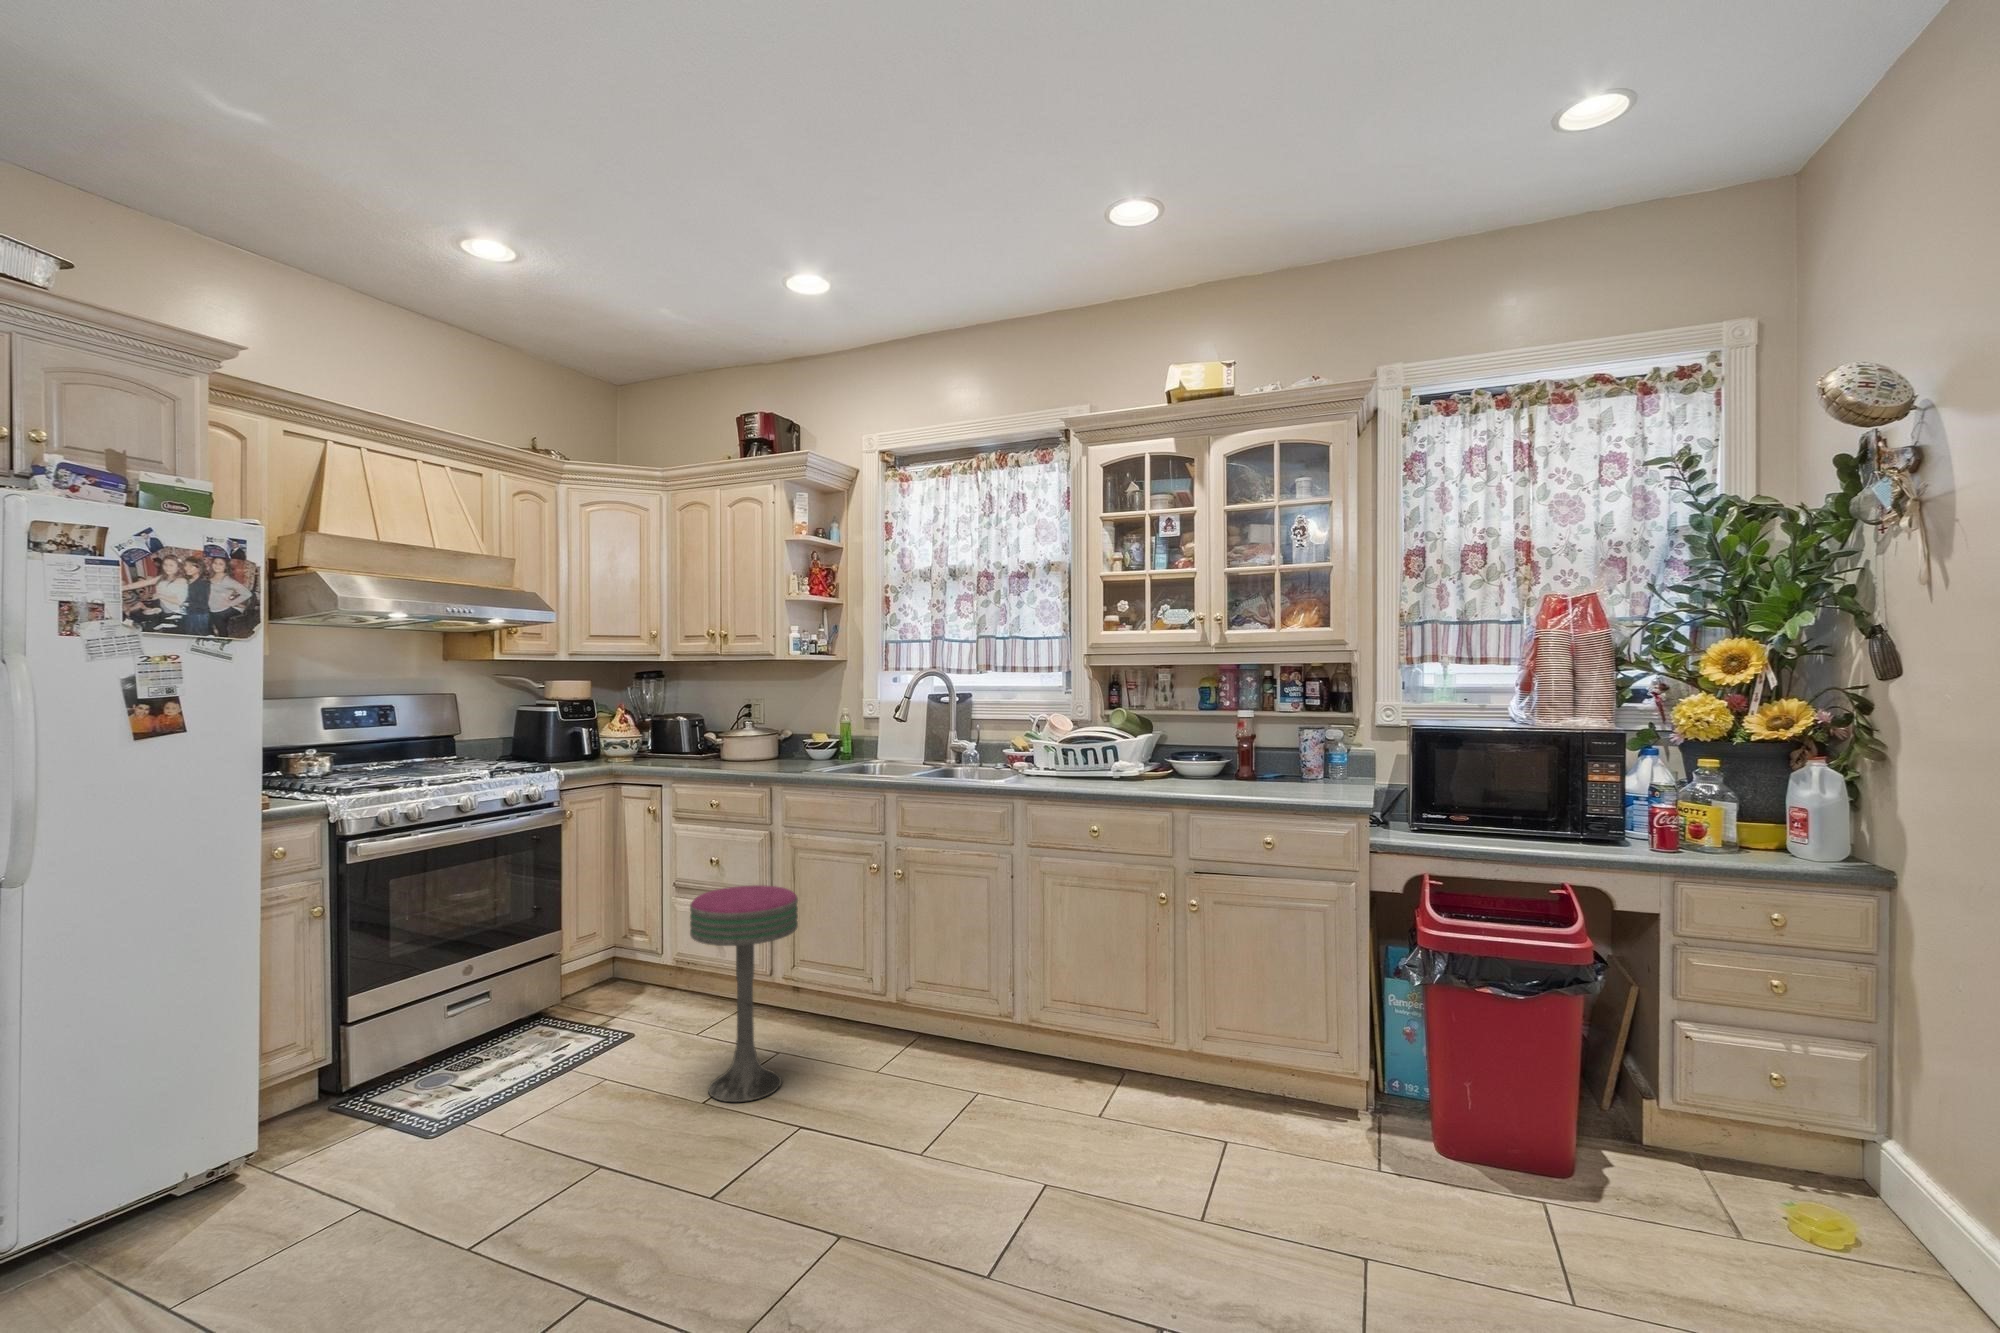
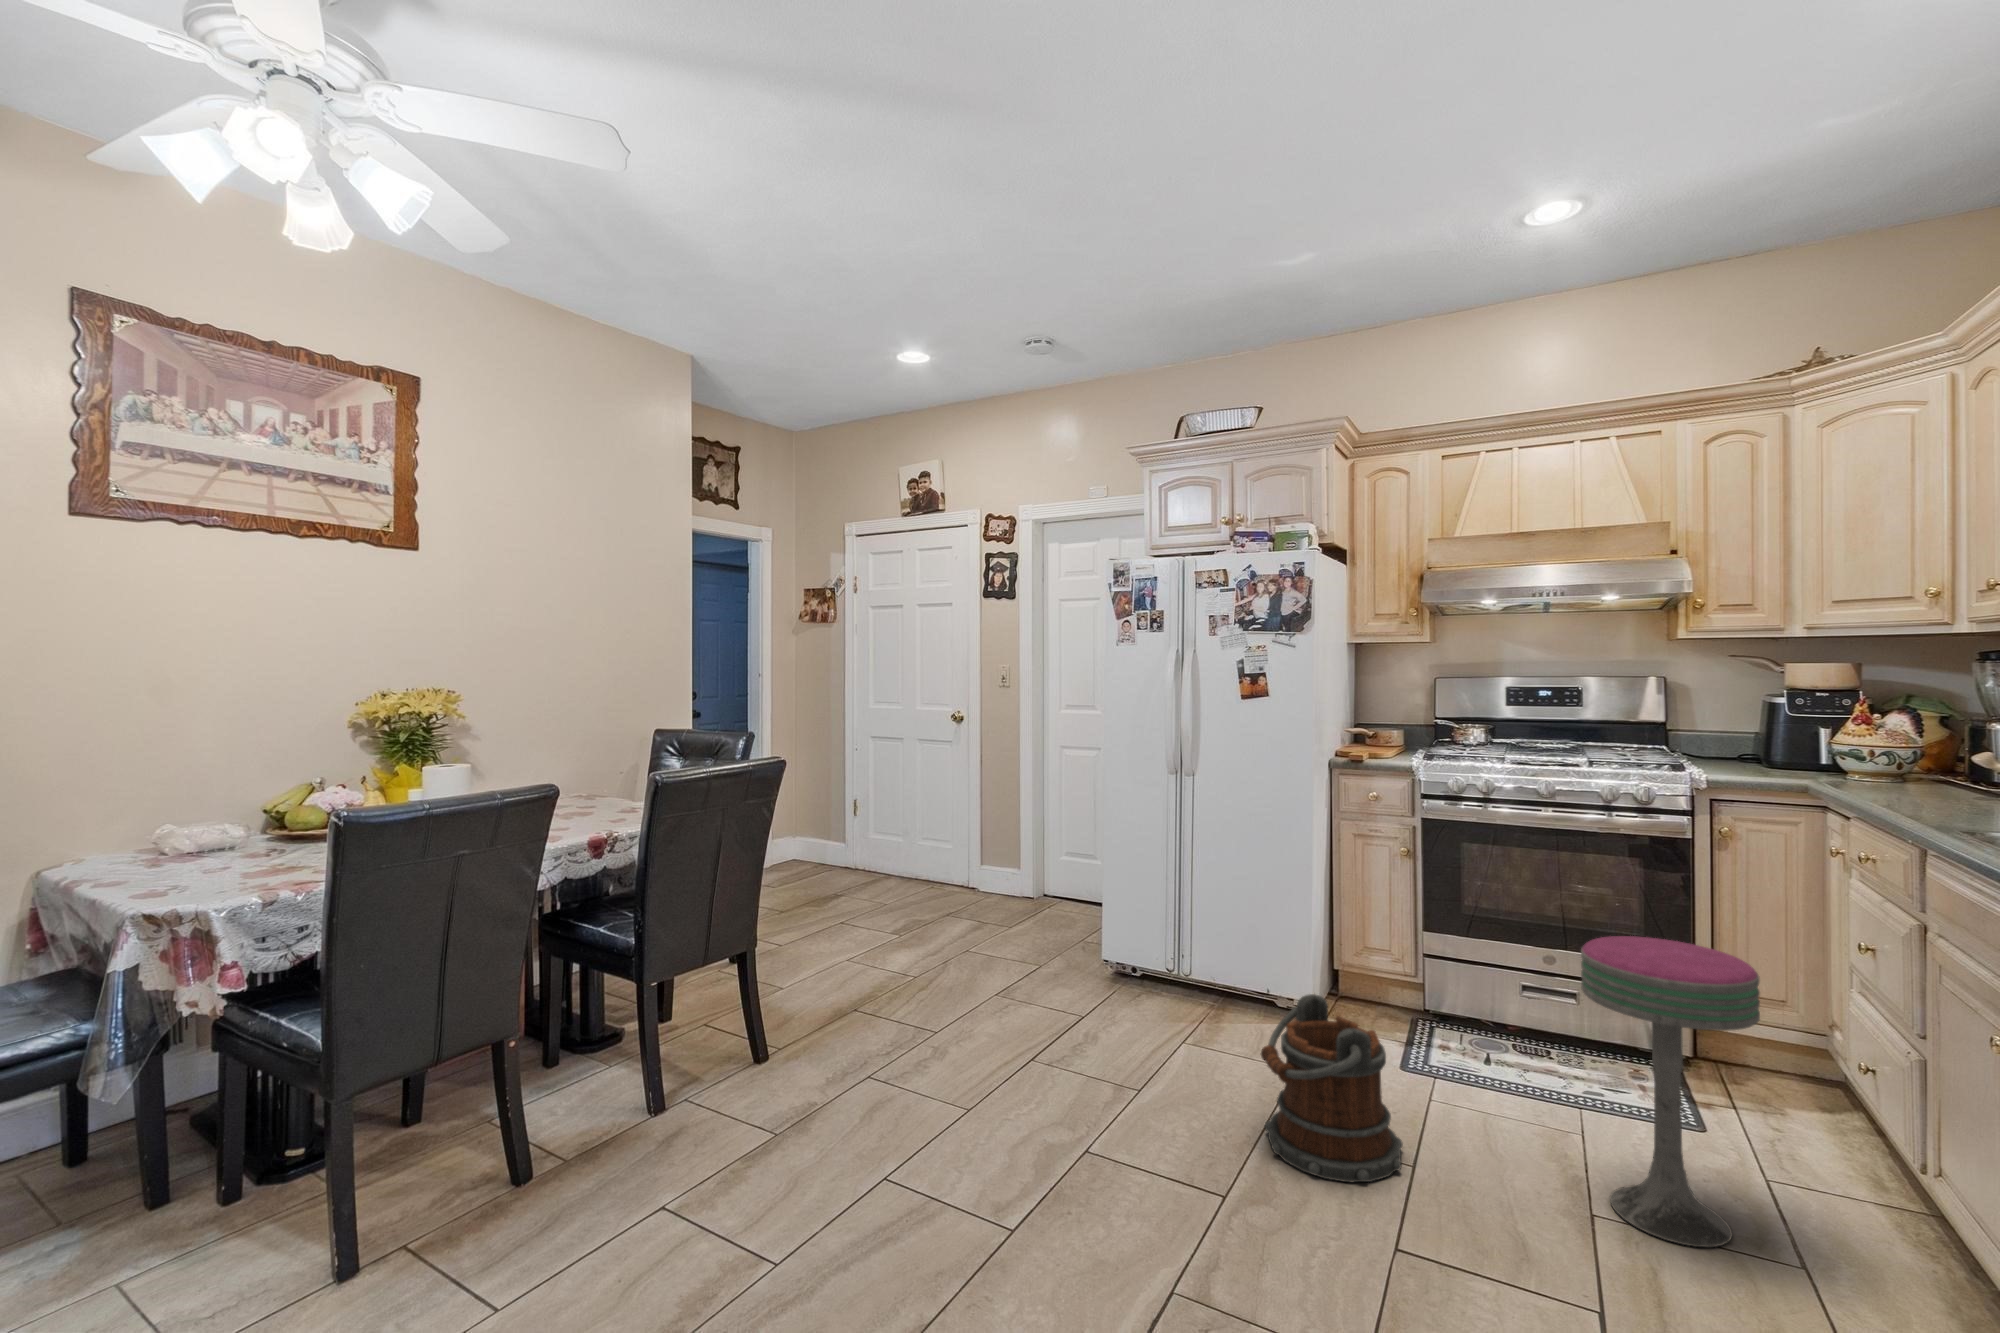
bucket: none [481,1060,642,1257] -> present [1261,994,1403,1182]

